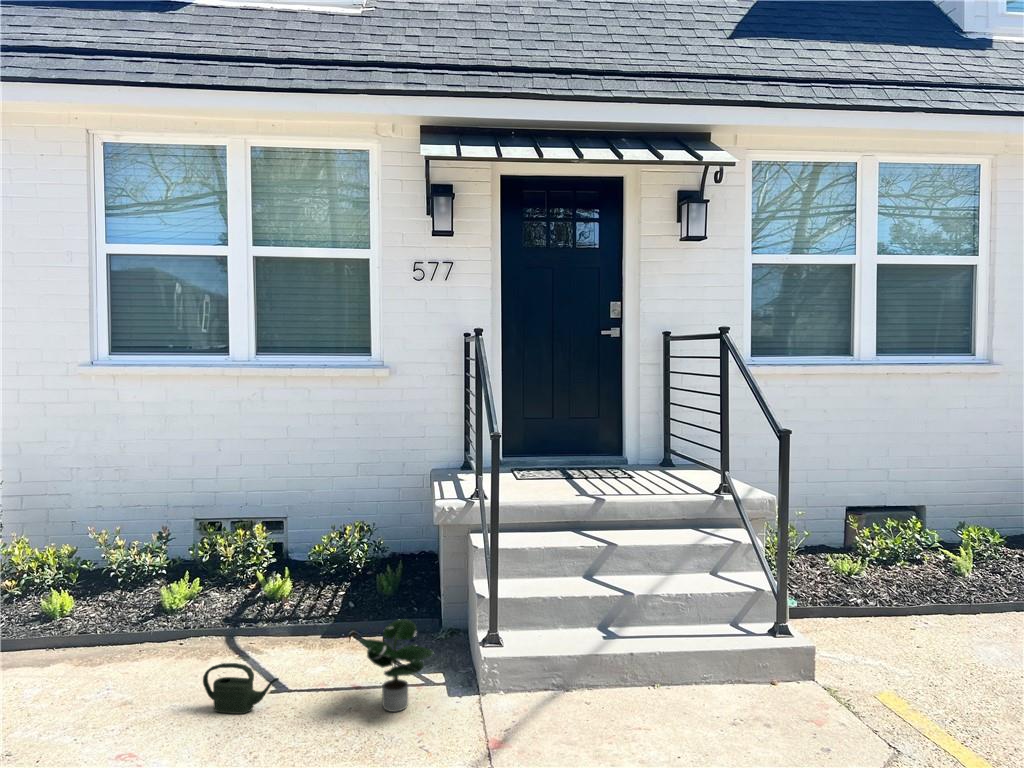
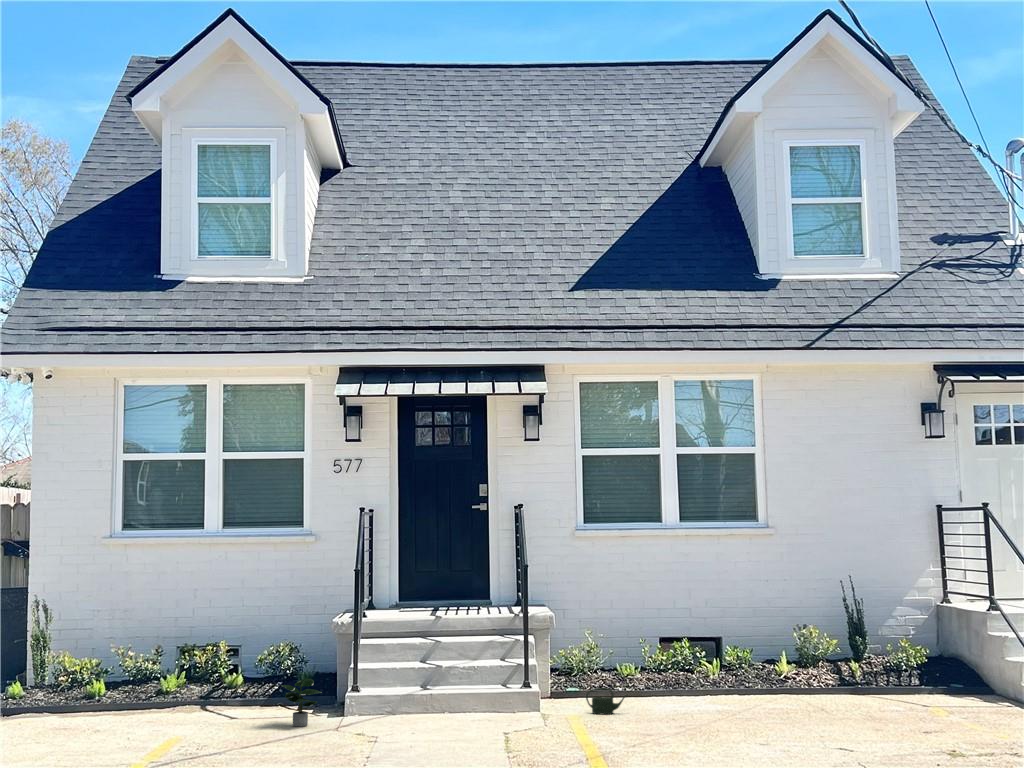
watering can: present [203,663,279,714] -> present [586,688,628,714]

